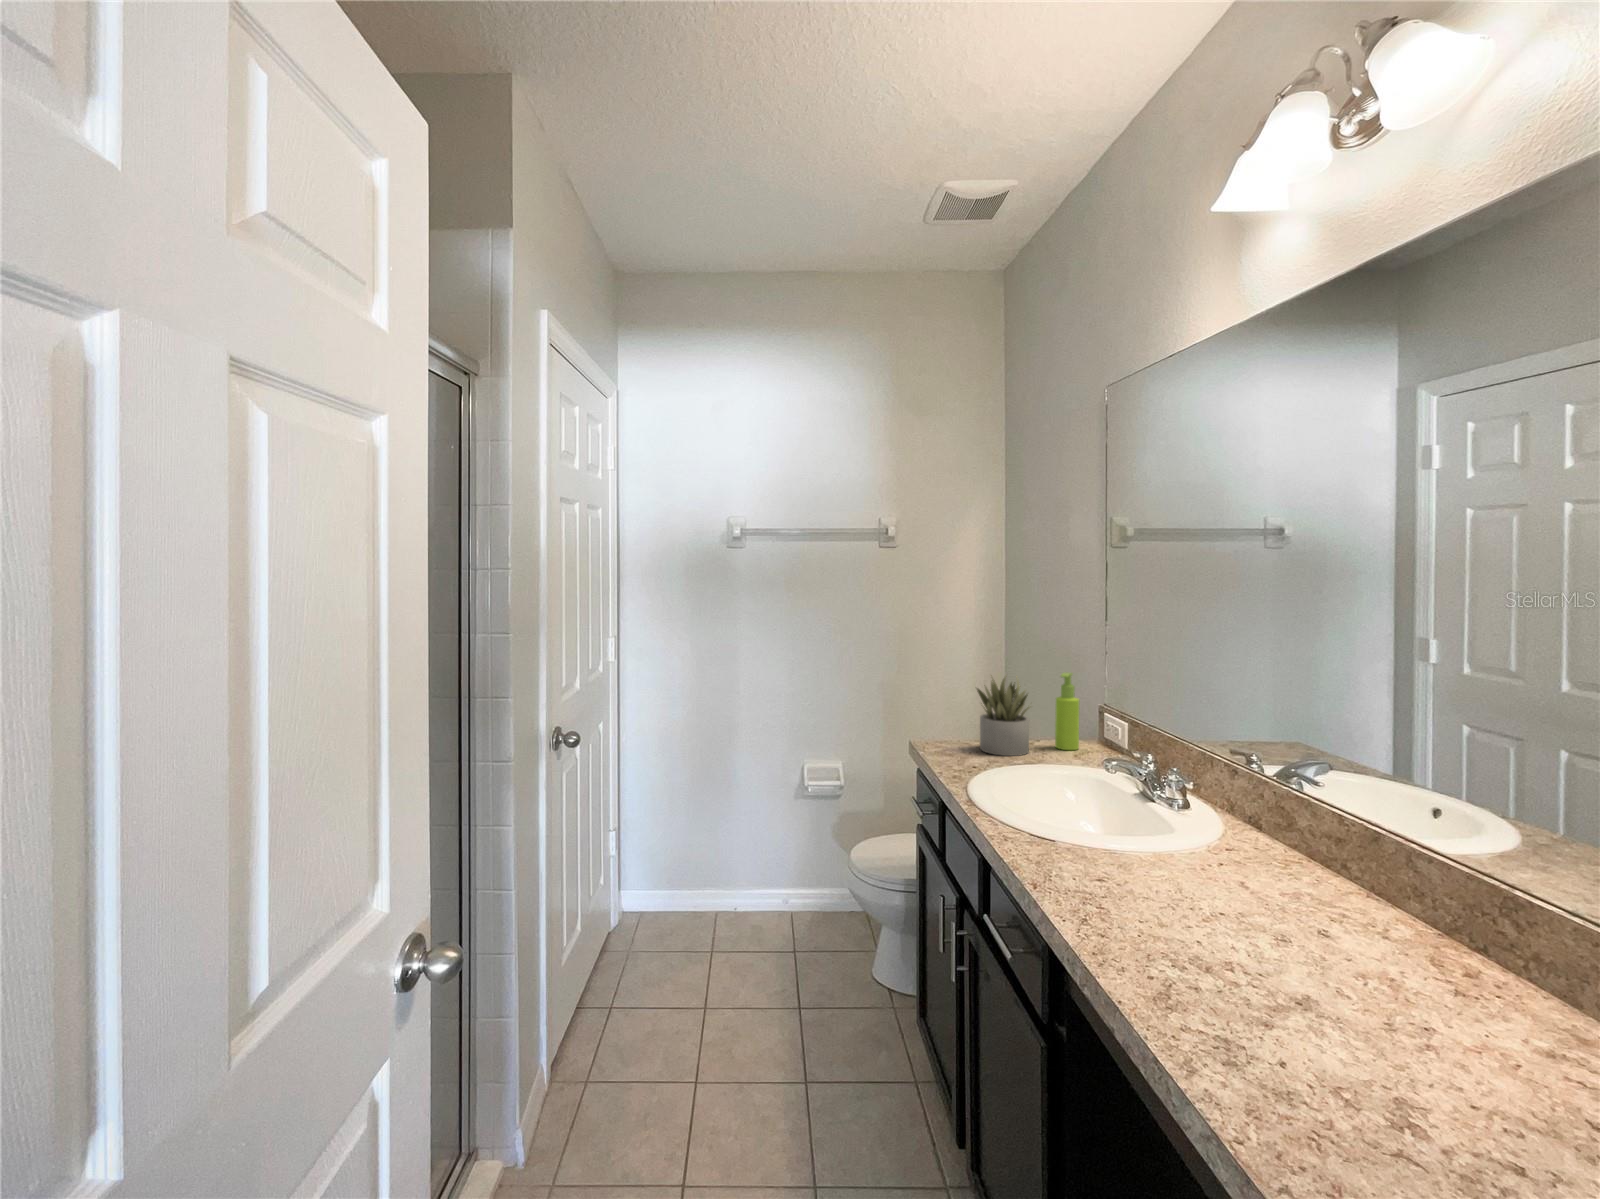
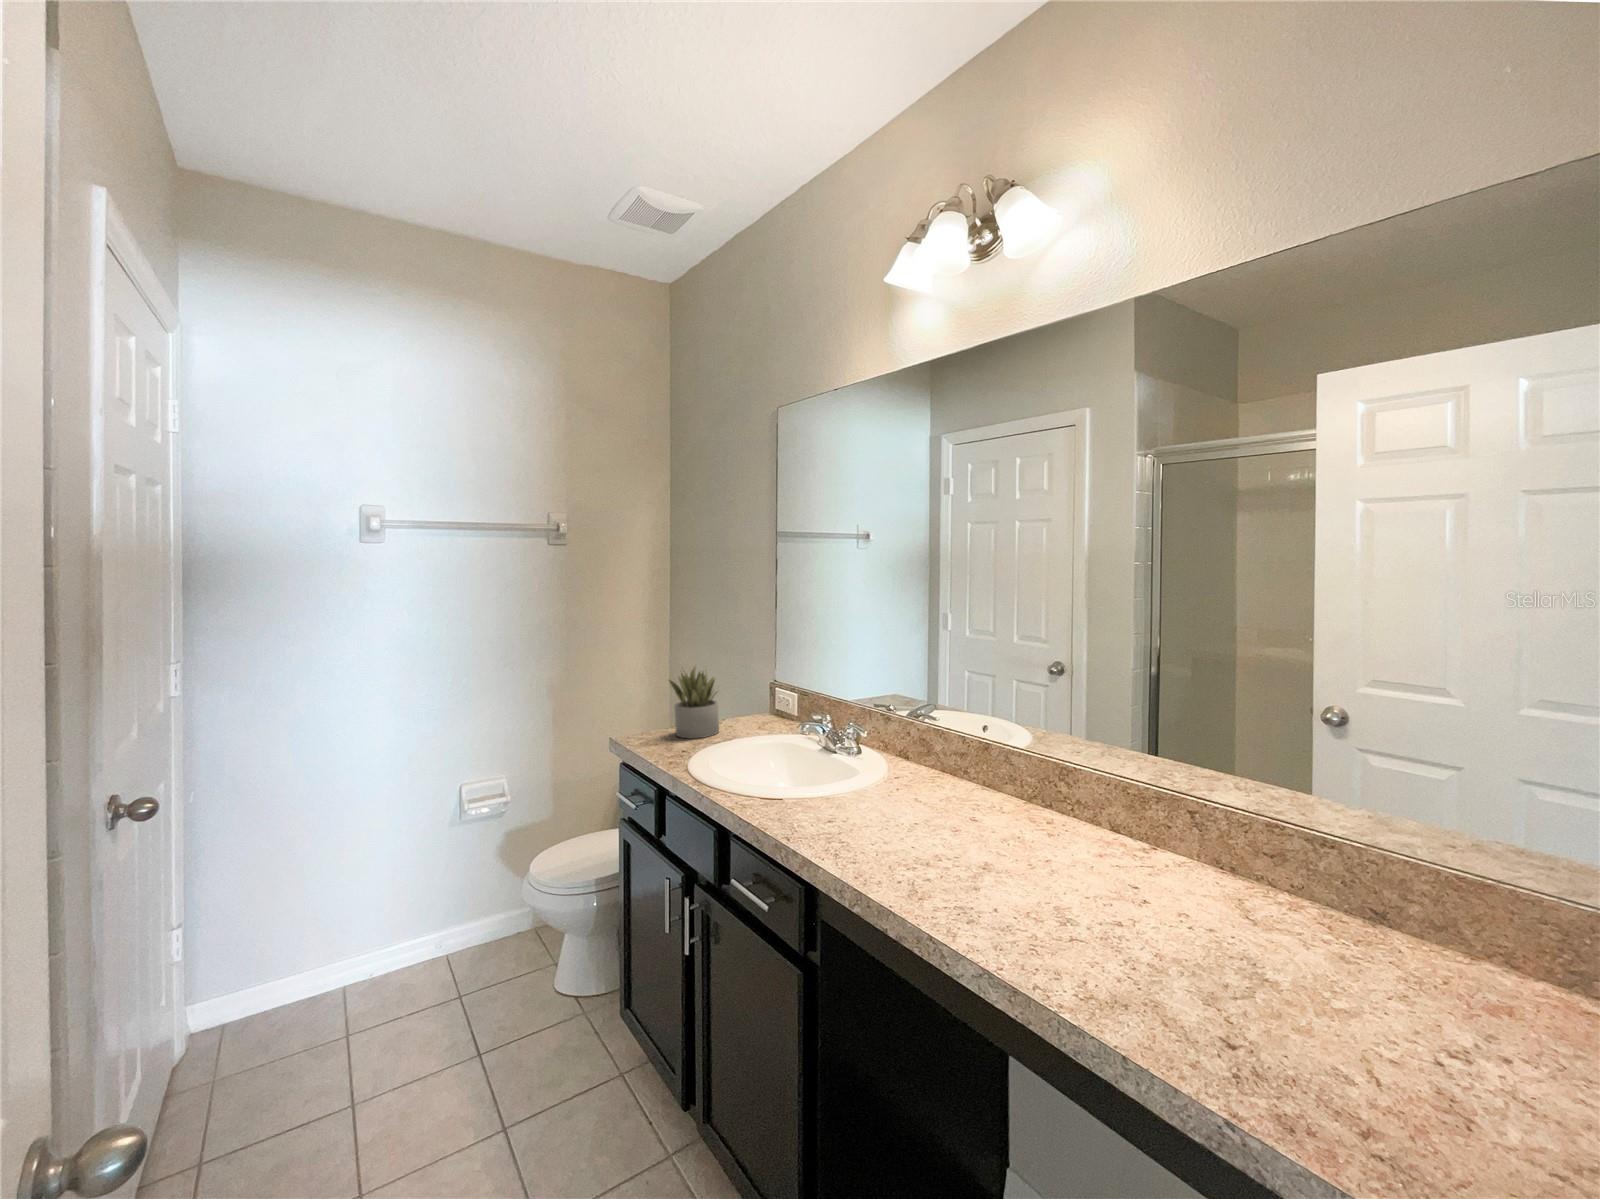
soap dispenser: present [1055,672,1080,750] -> none [735,657,756,724]

